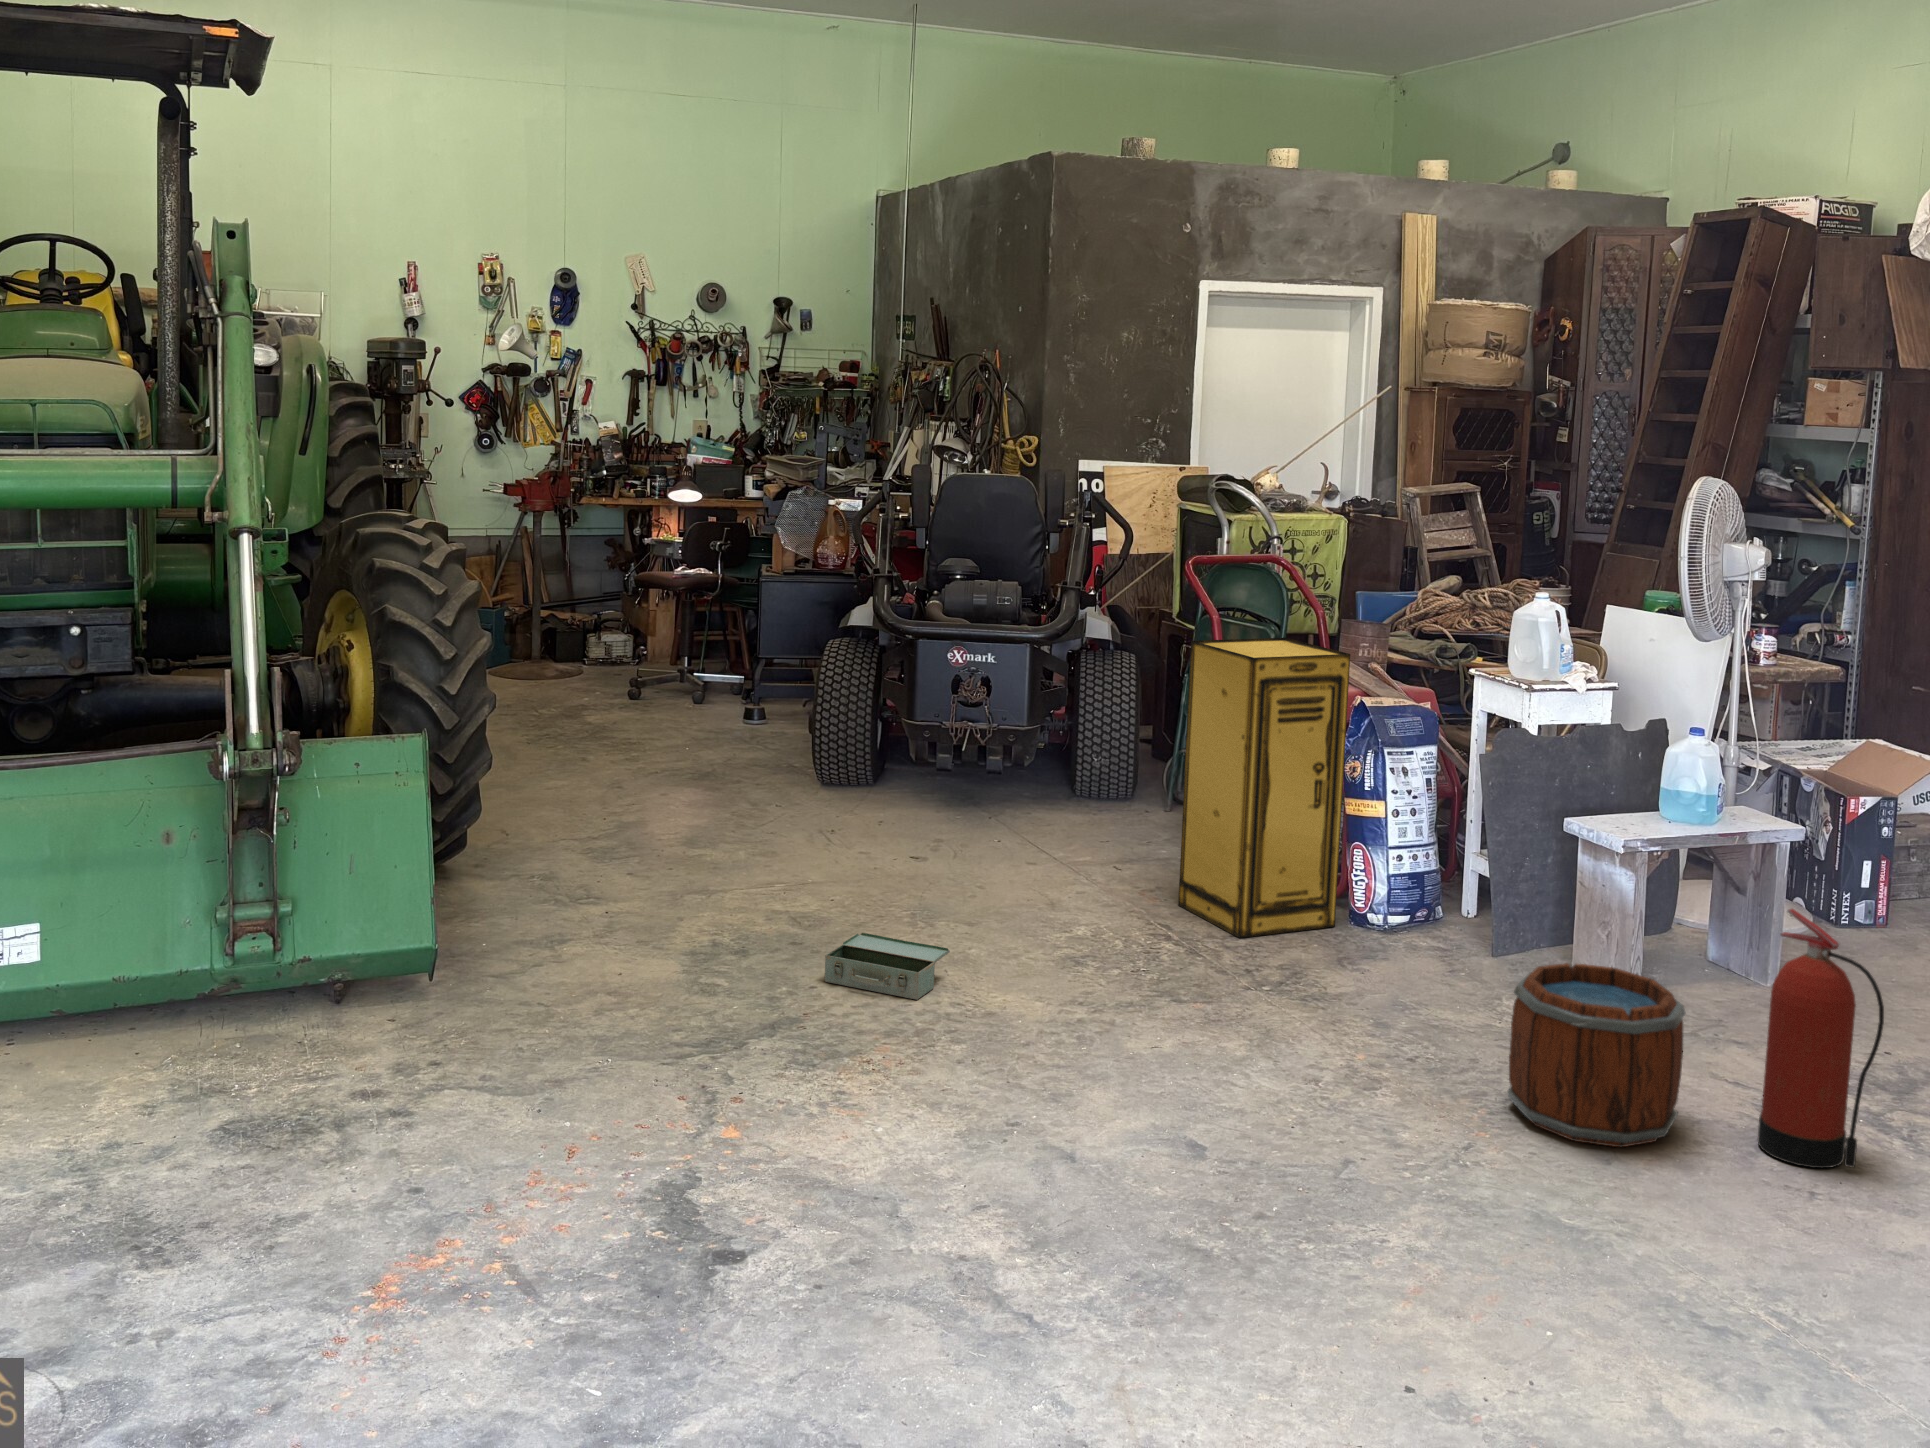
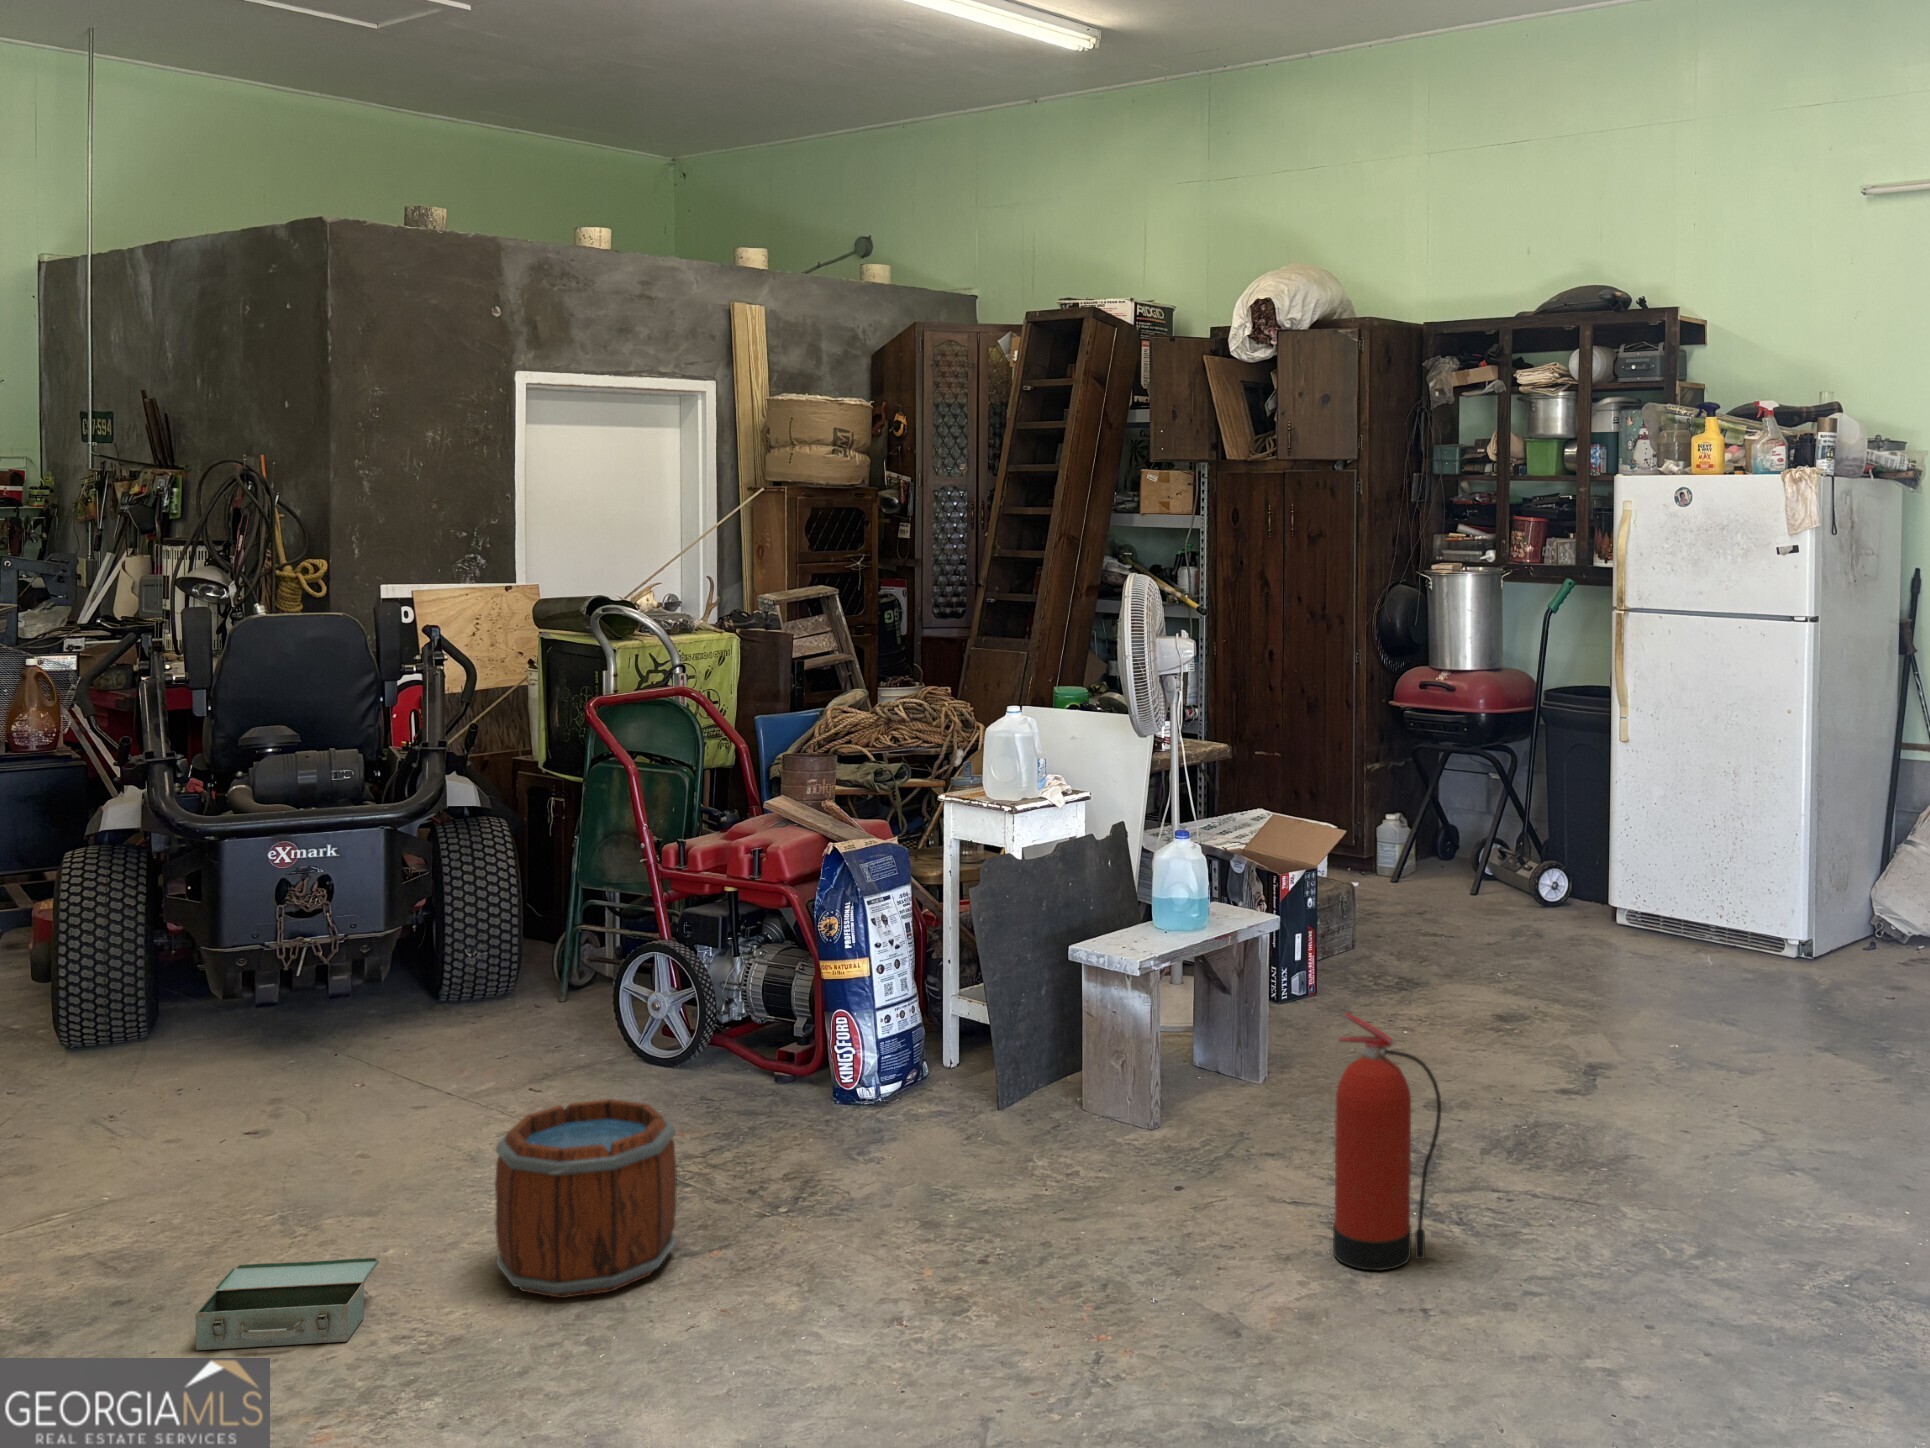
storage cabinet: present [1178,638,1350,938] -> none [632,787,823,1150]
bucket: present [1507,963,1685,1148] -> present [495,1099,677,1298]

